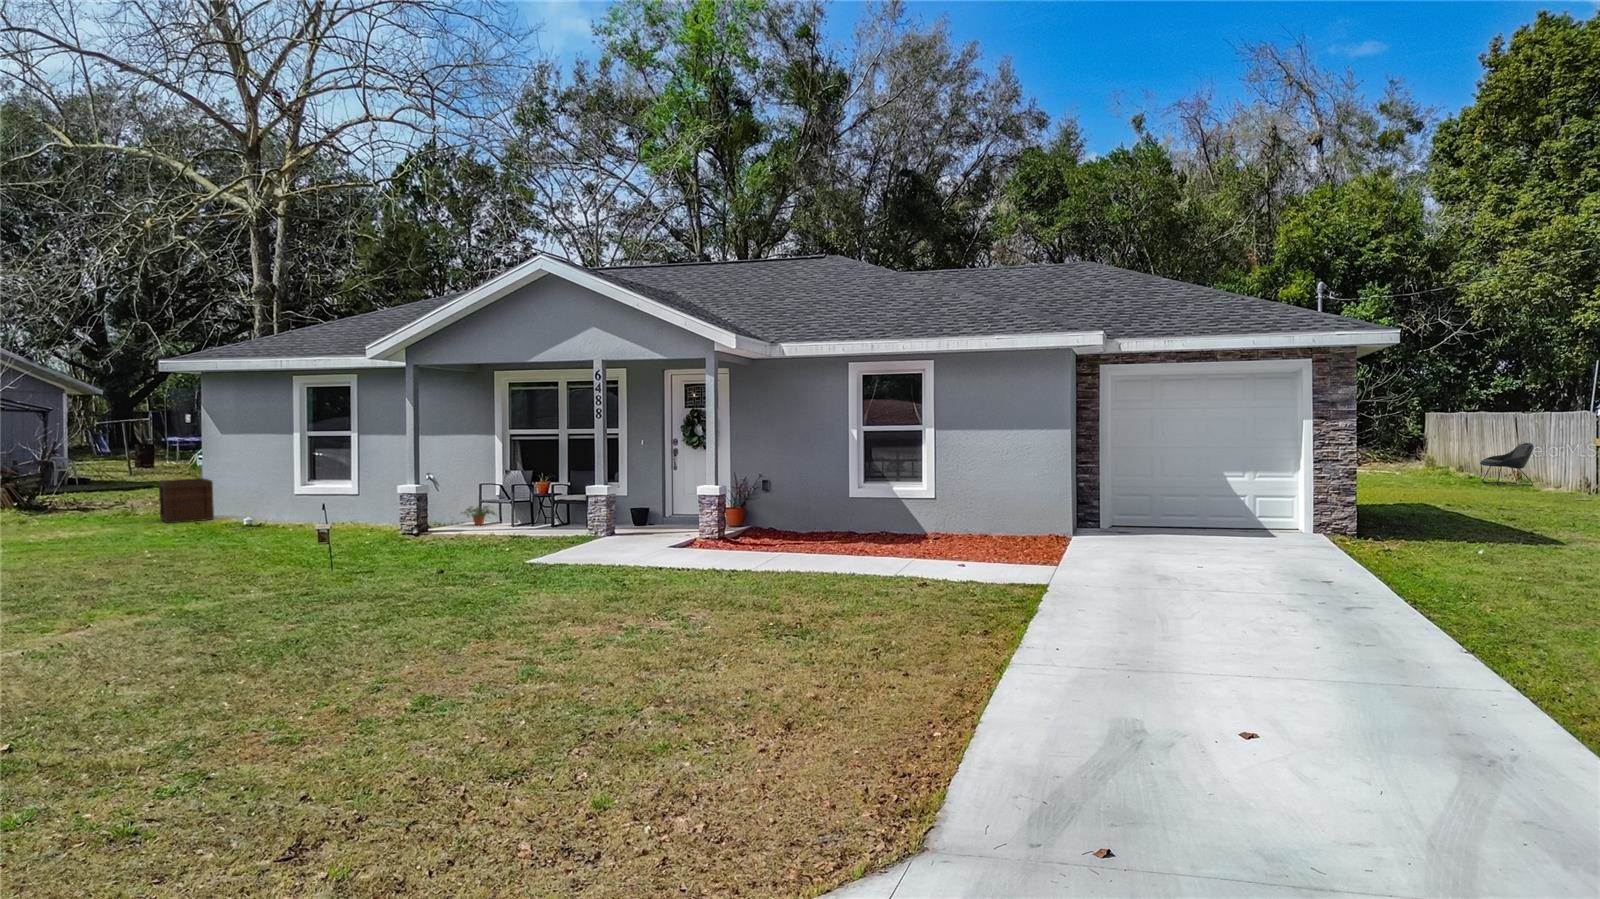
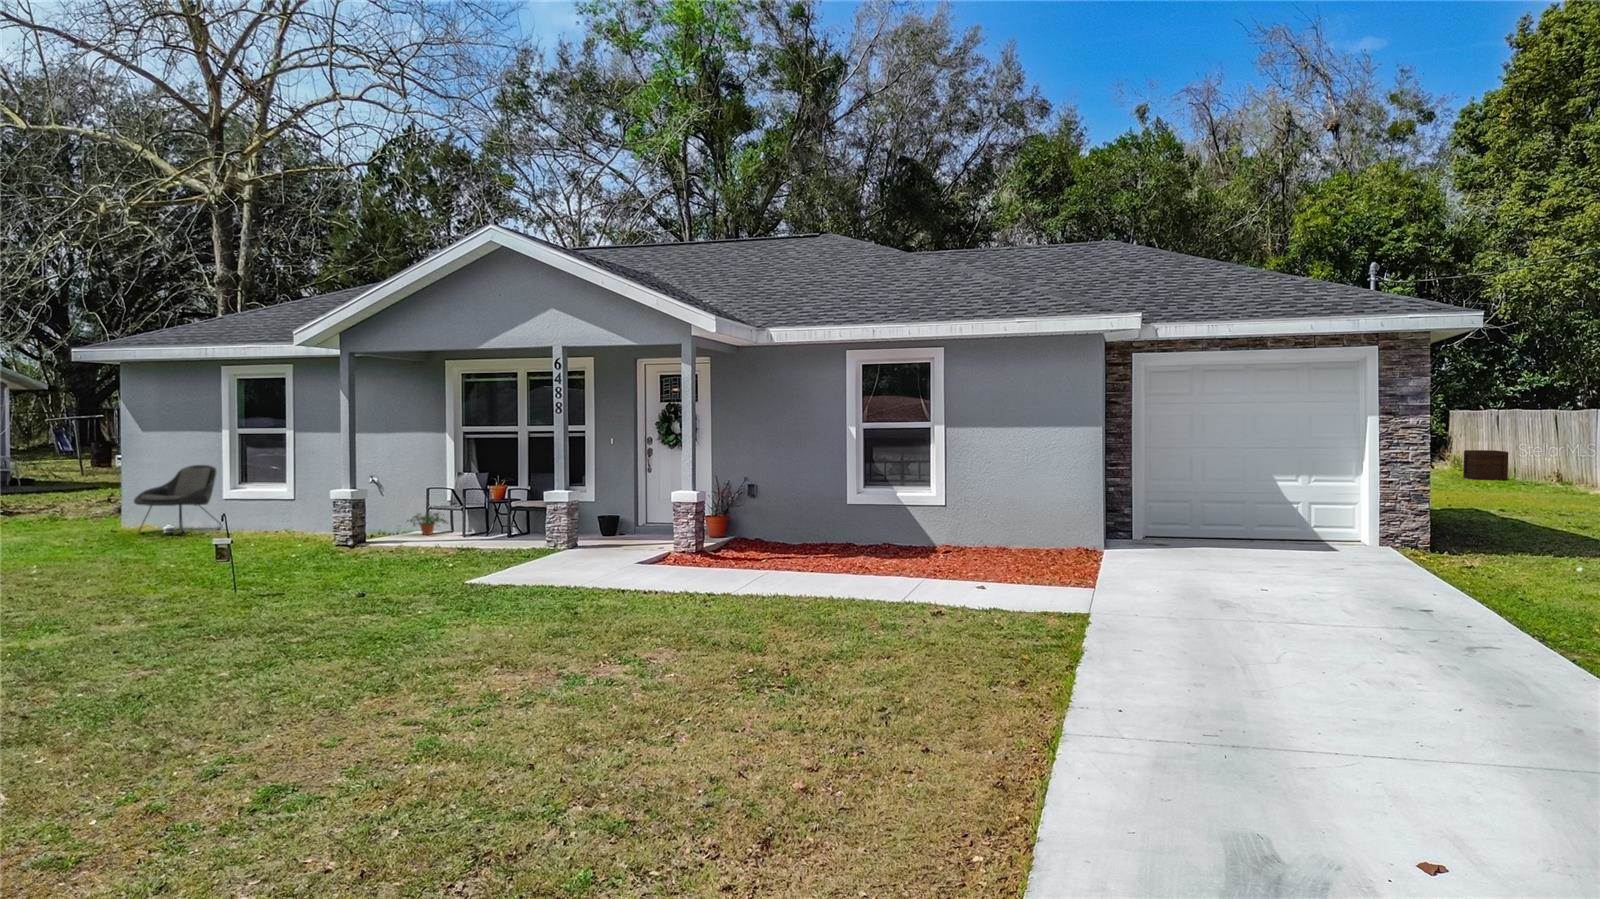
lounge chair: present [1480,443,1534,486] -> present [134,465,220,535]
wooden crate: present [159,478,214,523] -> present [1463,450,1509,480]

